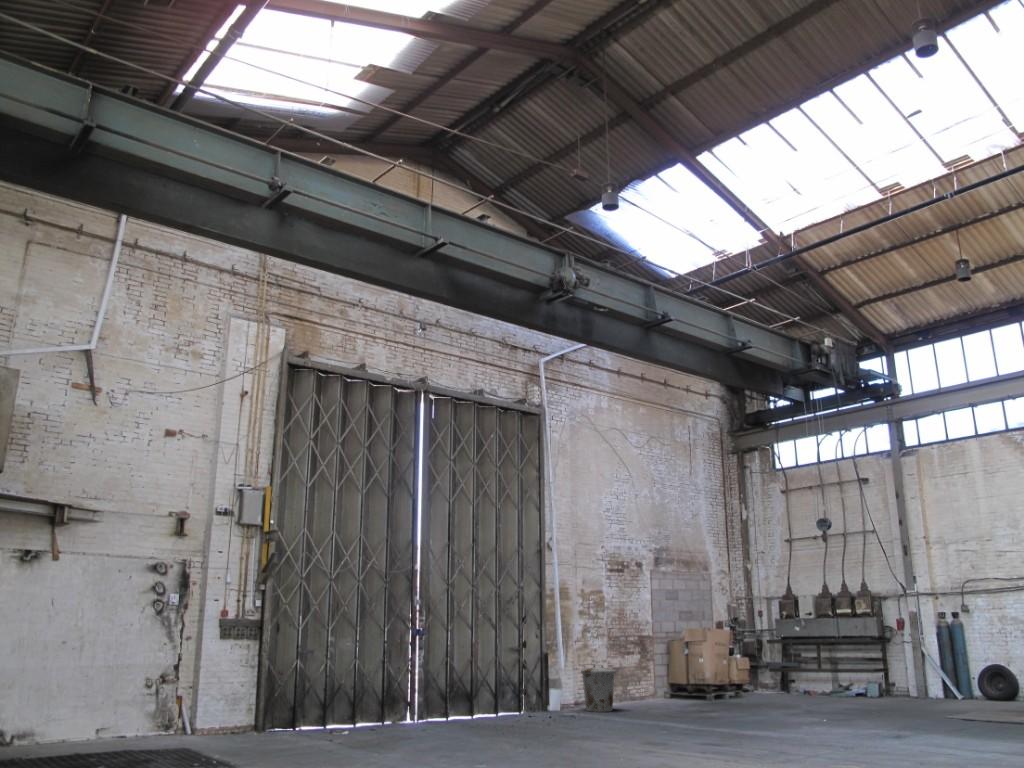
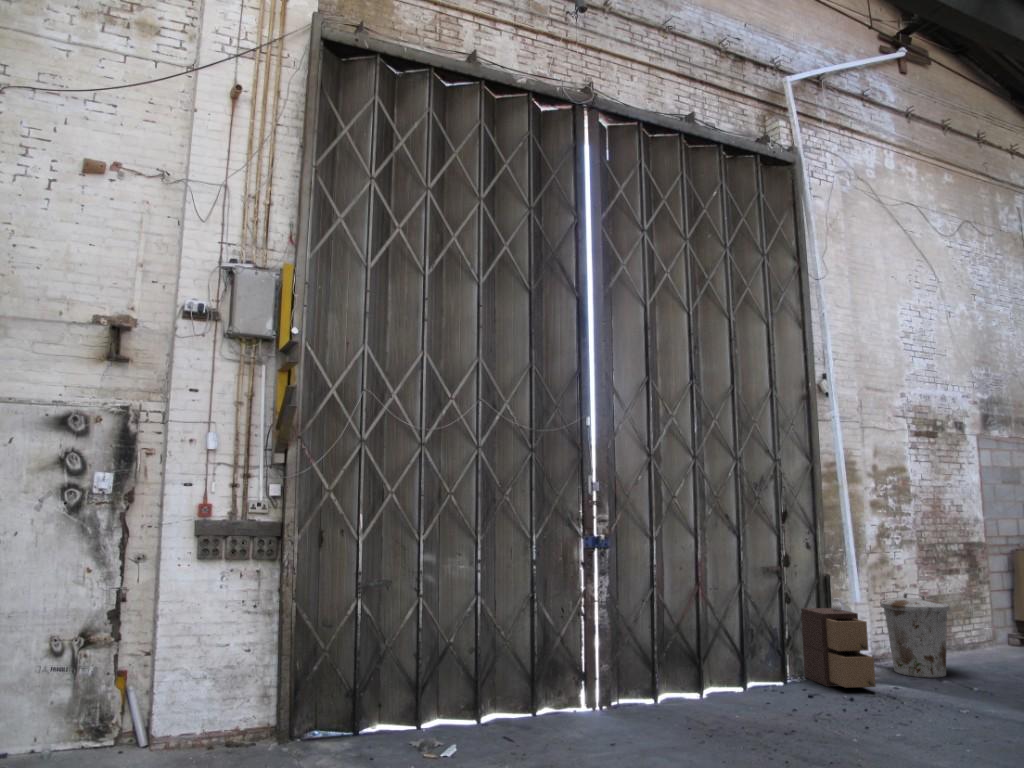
storage cabinet: none [534,666,566,716] -> present [801,598,876,688]

